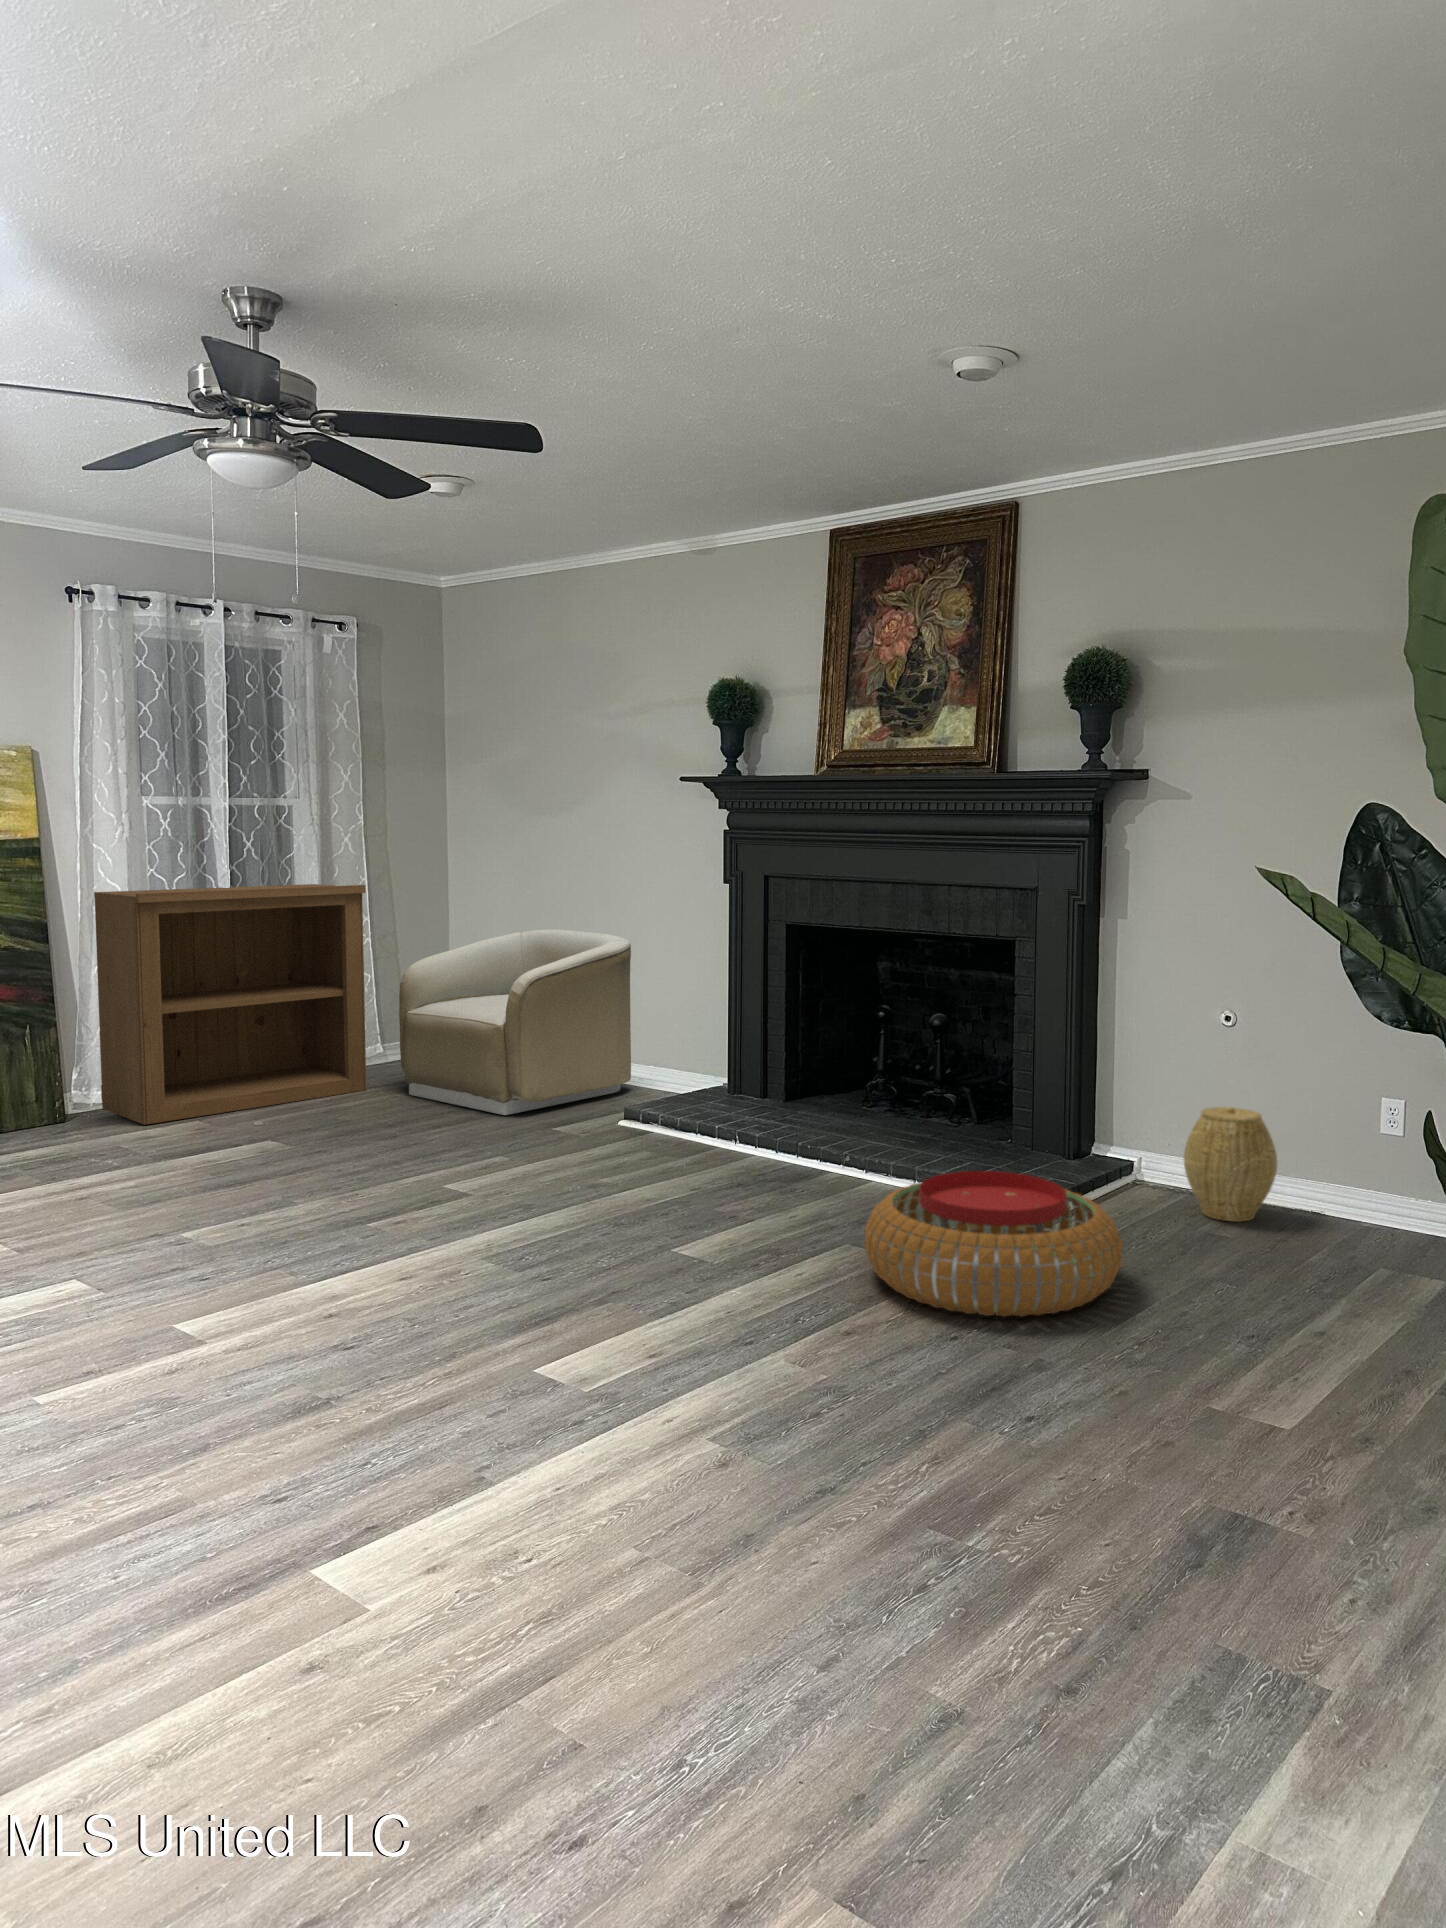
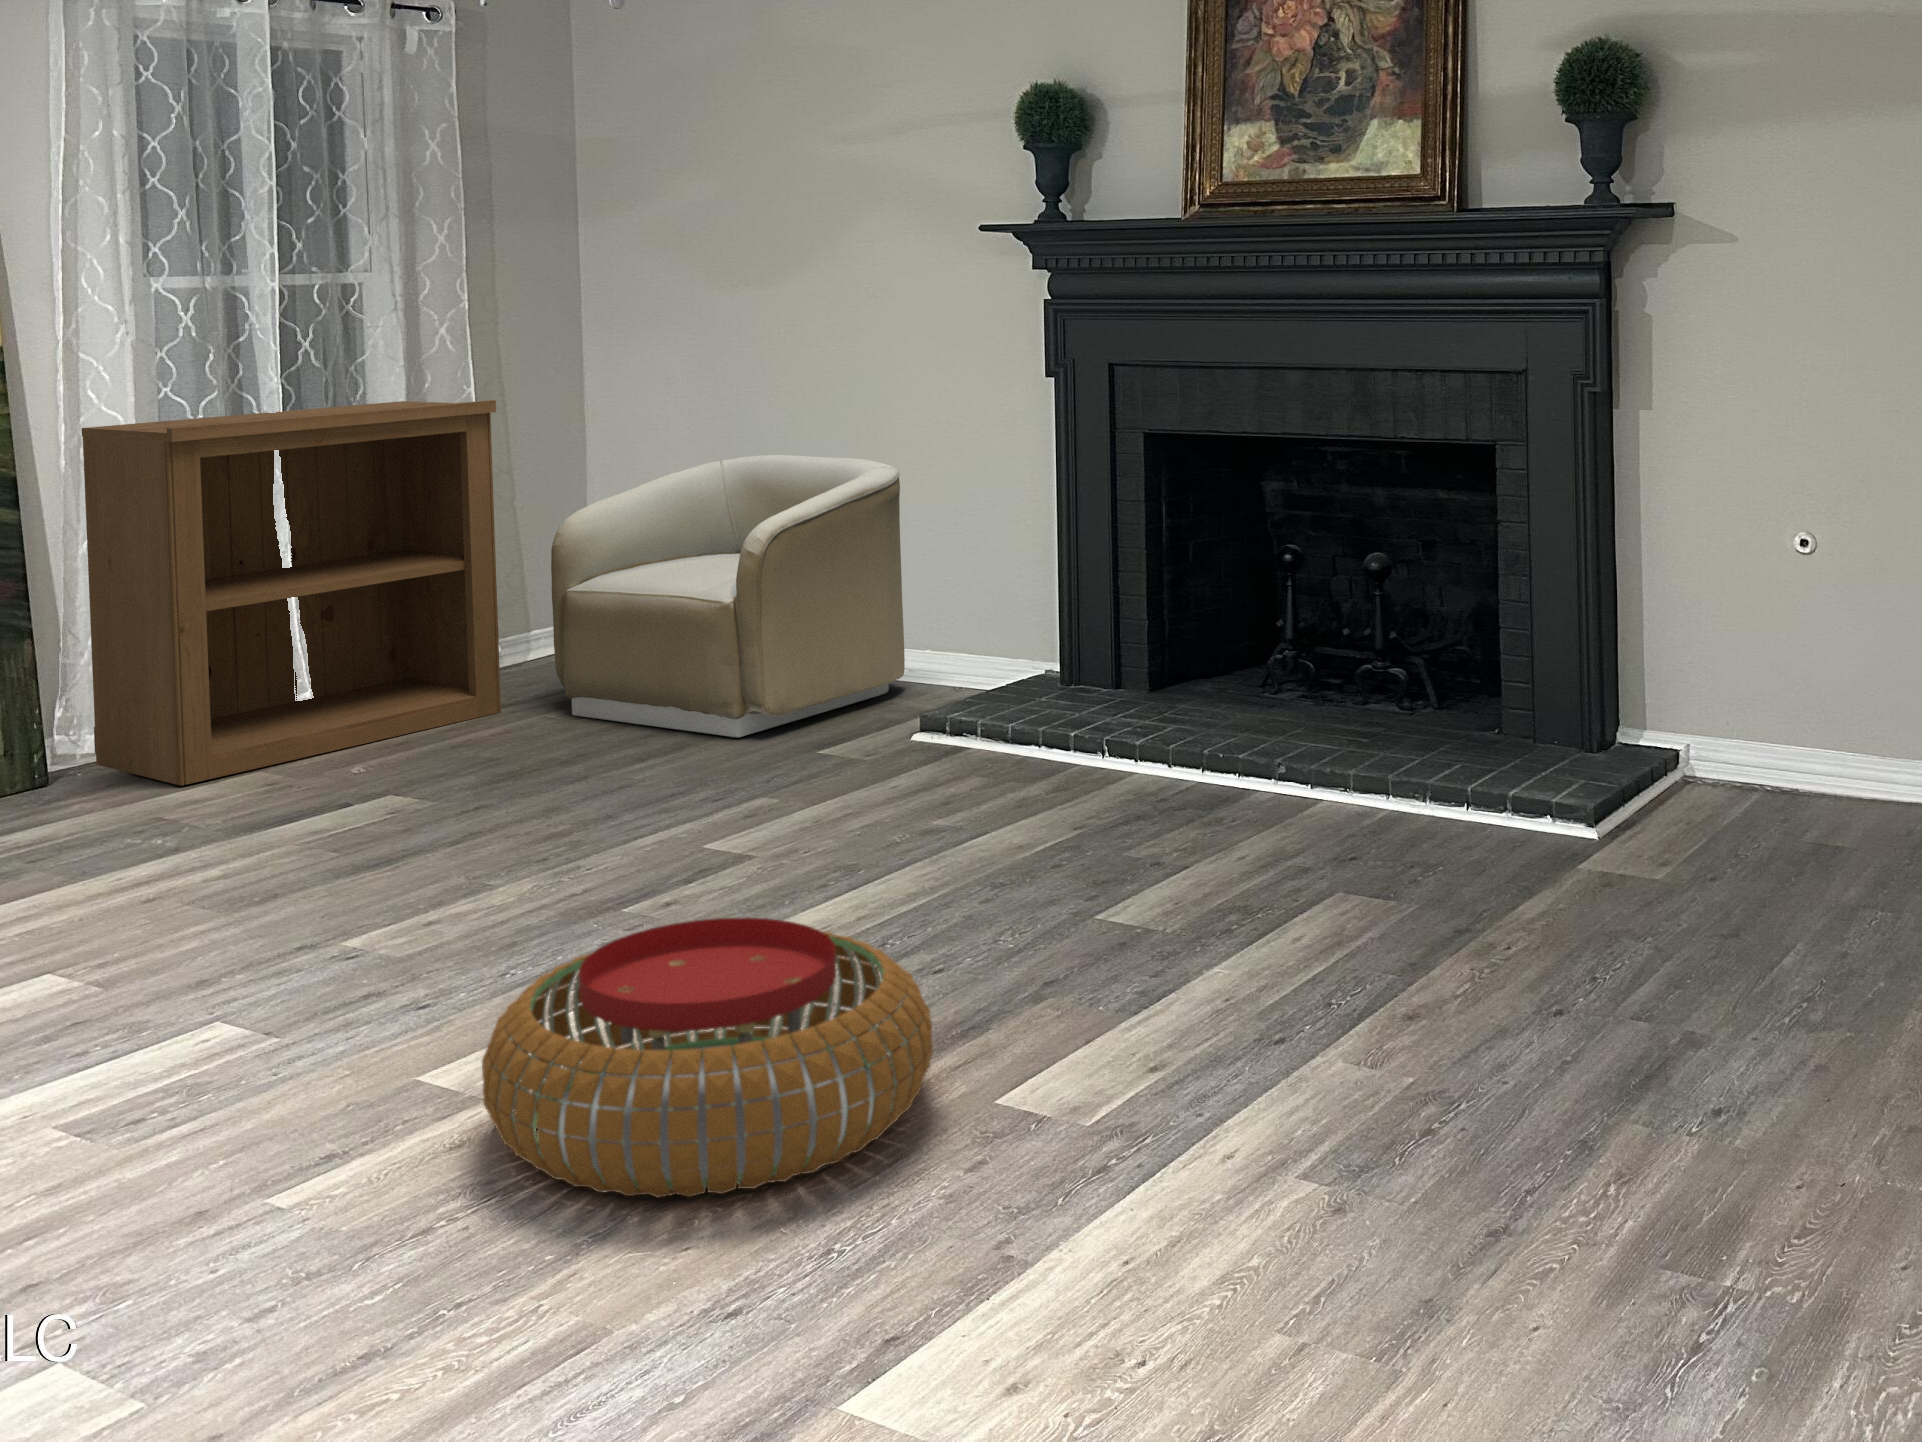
woven basket: present [1184,1107,1277,1222] -> none [1767,664,1896,823]
pouf: present [864,1171,1123,1317] -> present [482,917,933,1197]

